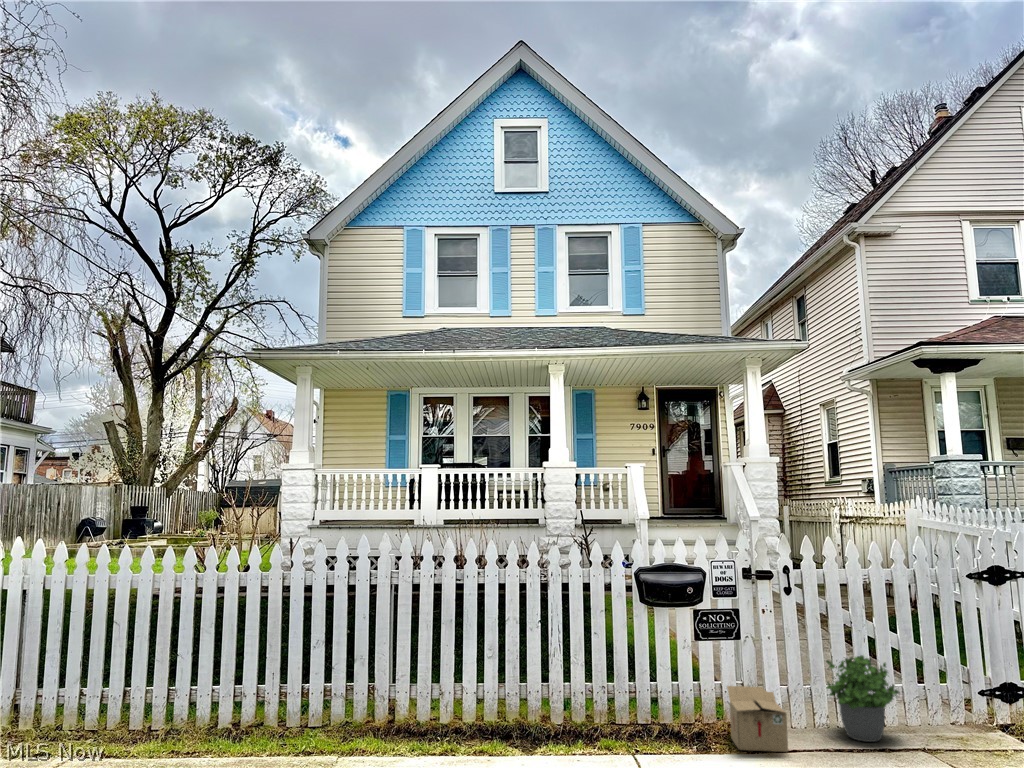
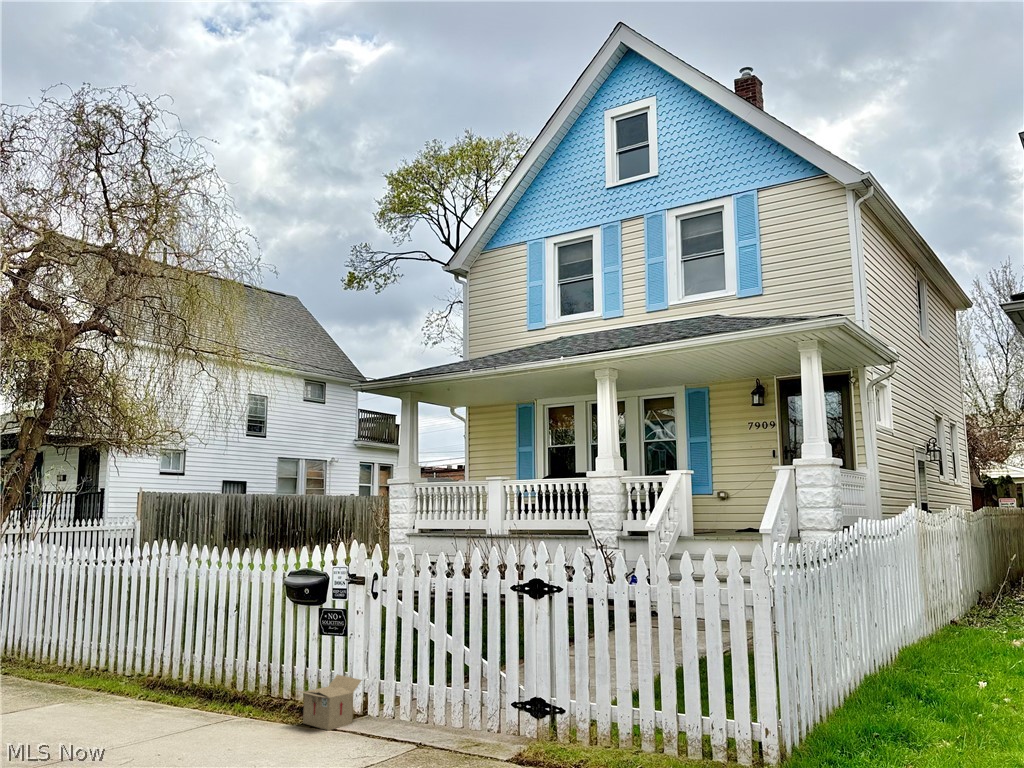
potted plant: present [826,655,899,742] -> none [381,659,436,737]

